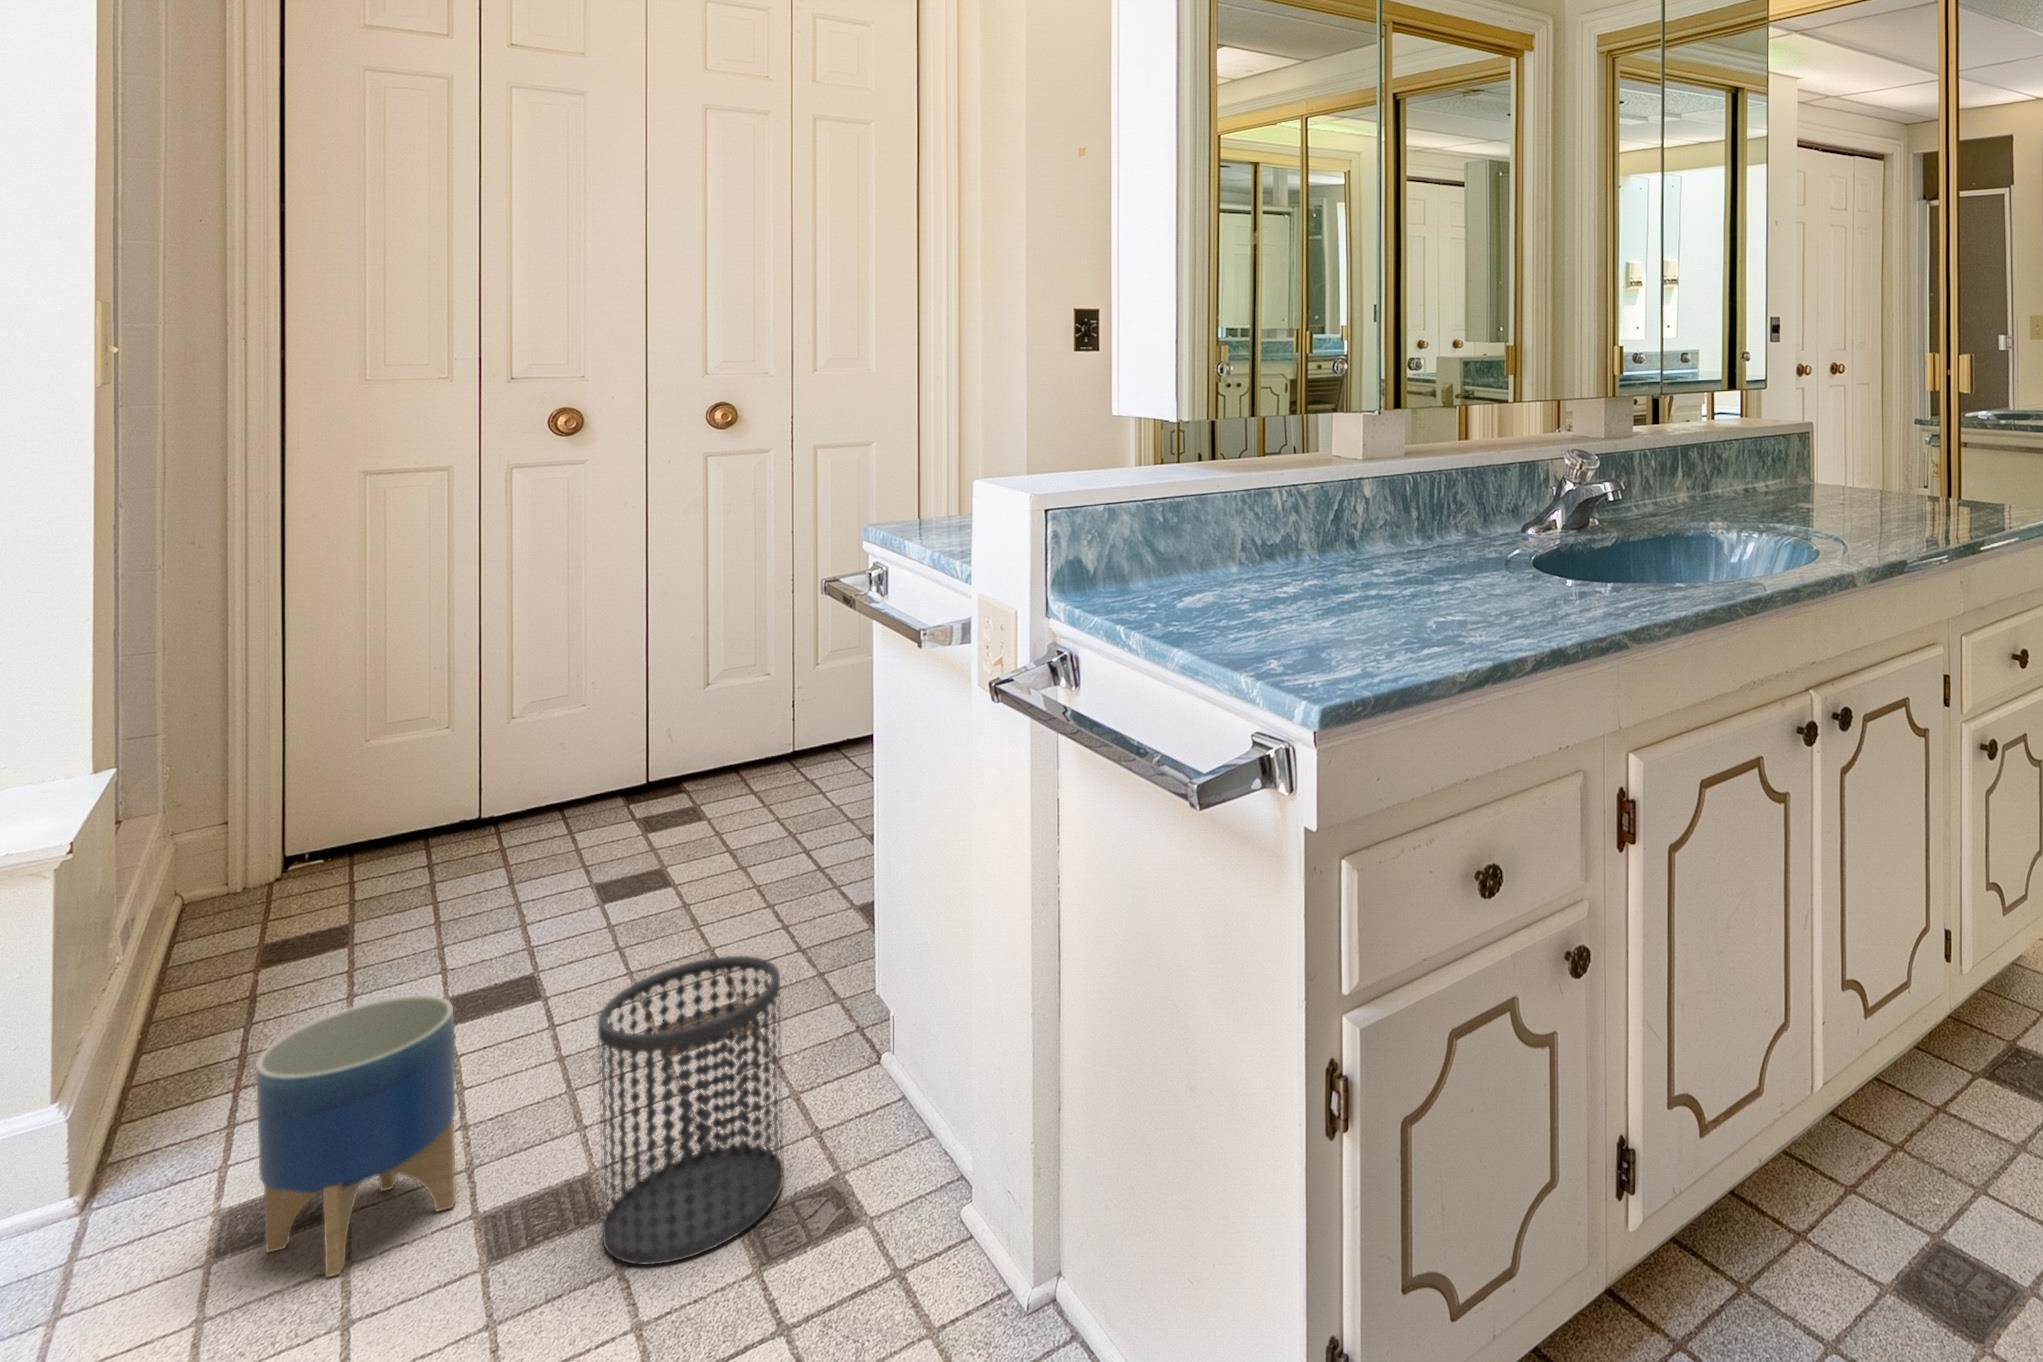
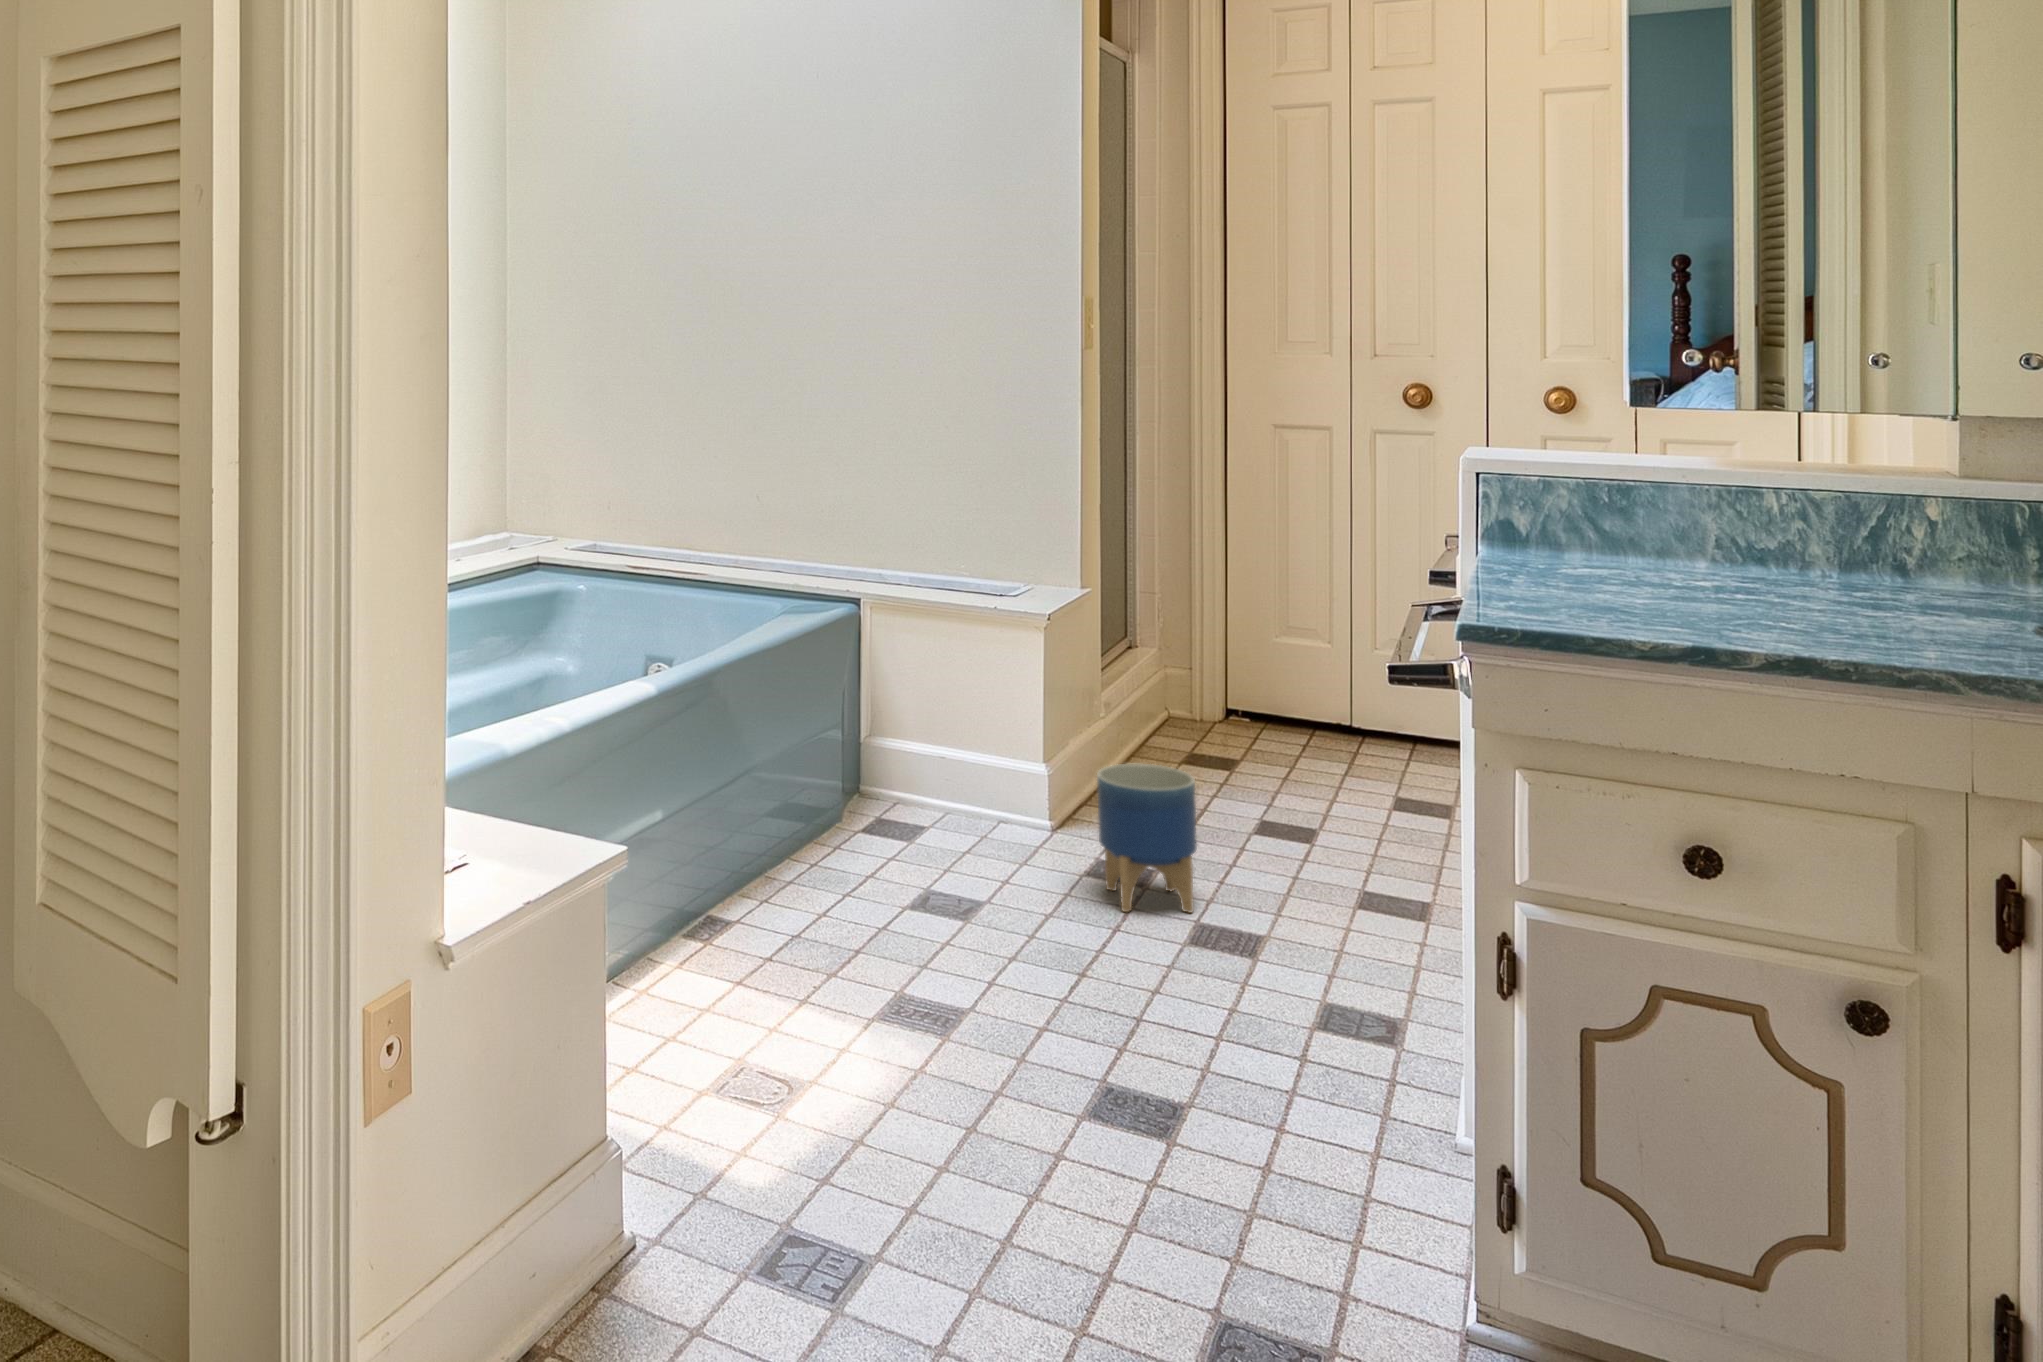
wastebasket: present [598,956,784,1265] -> none [1240,802,1368,1002]

